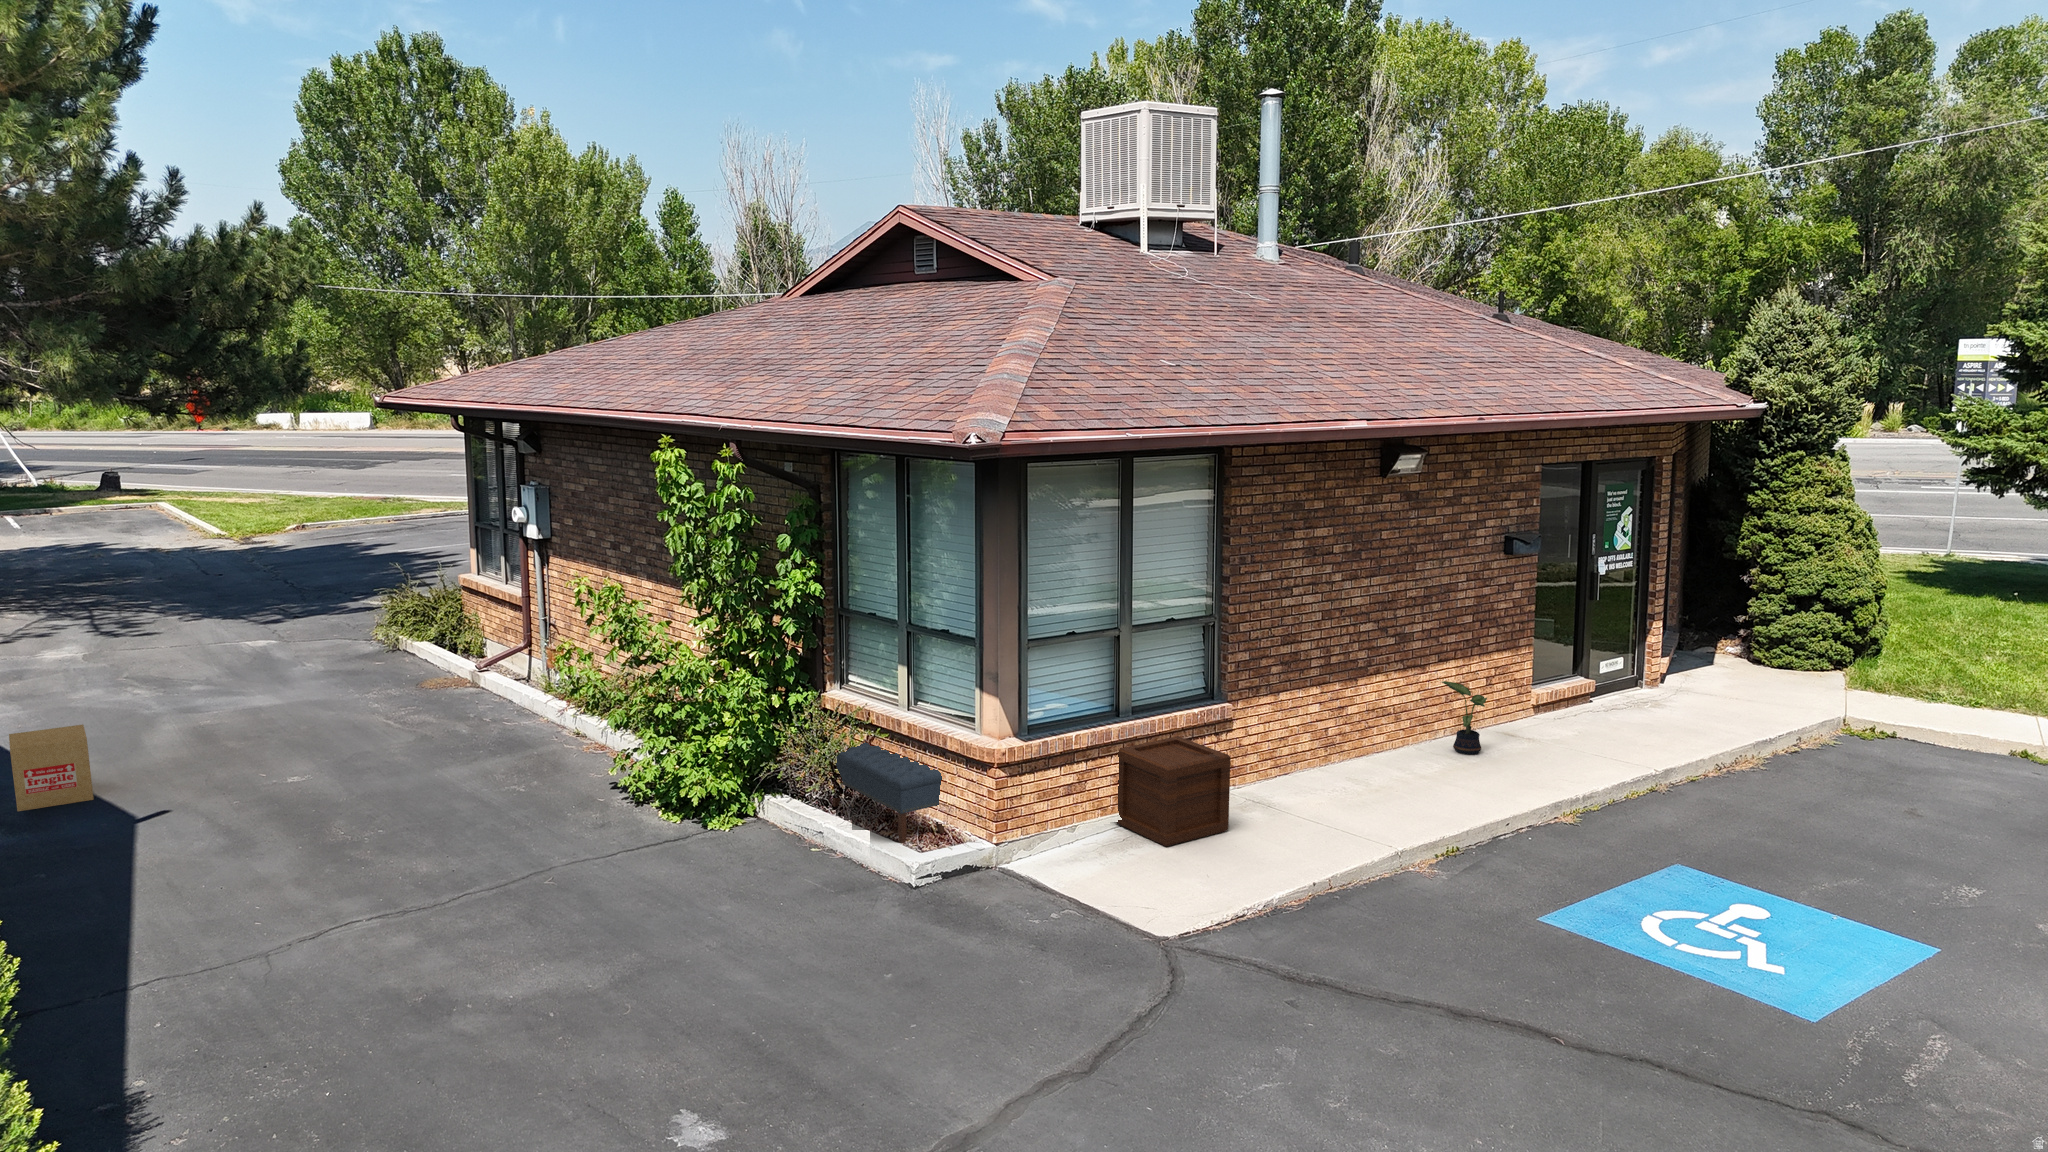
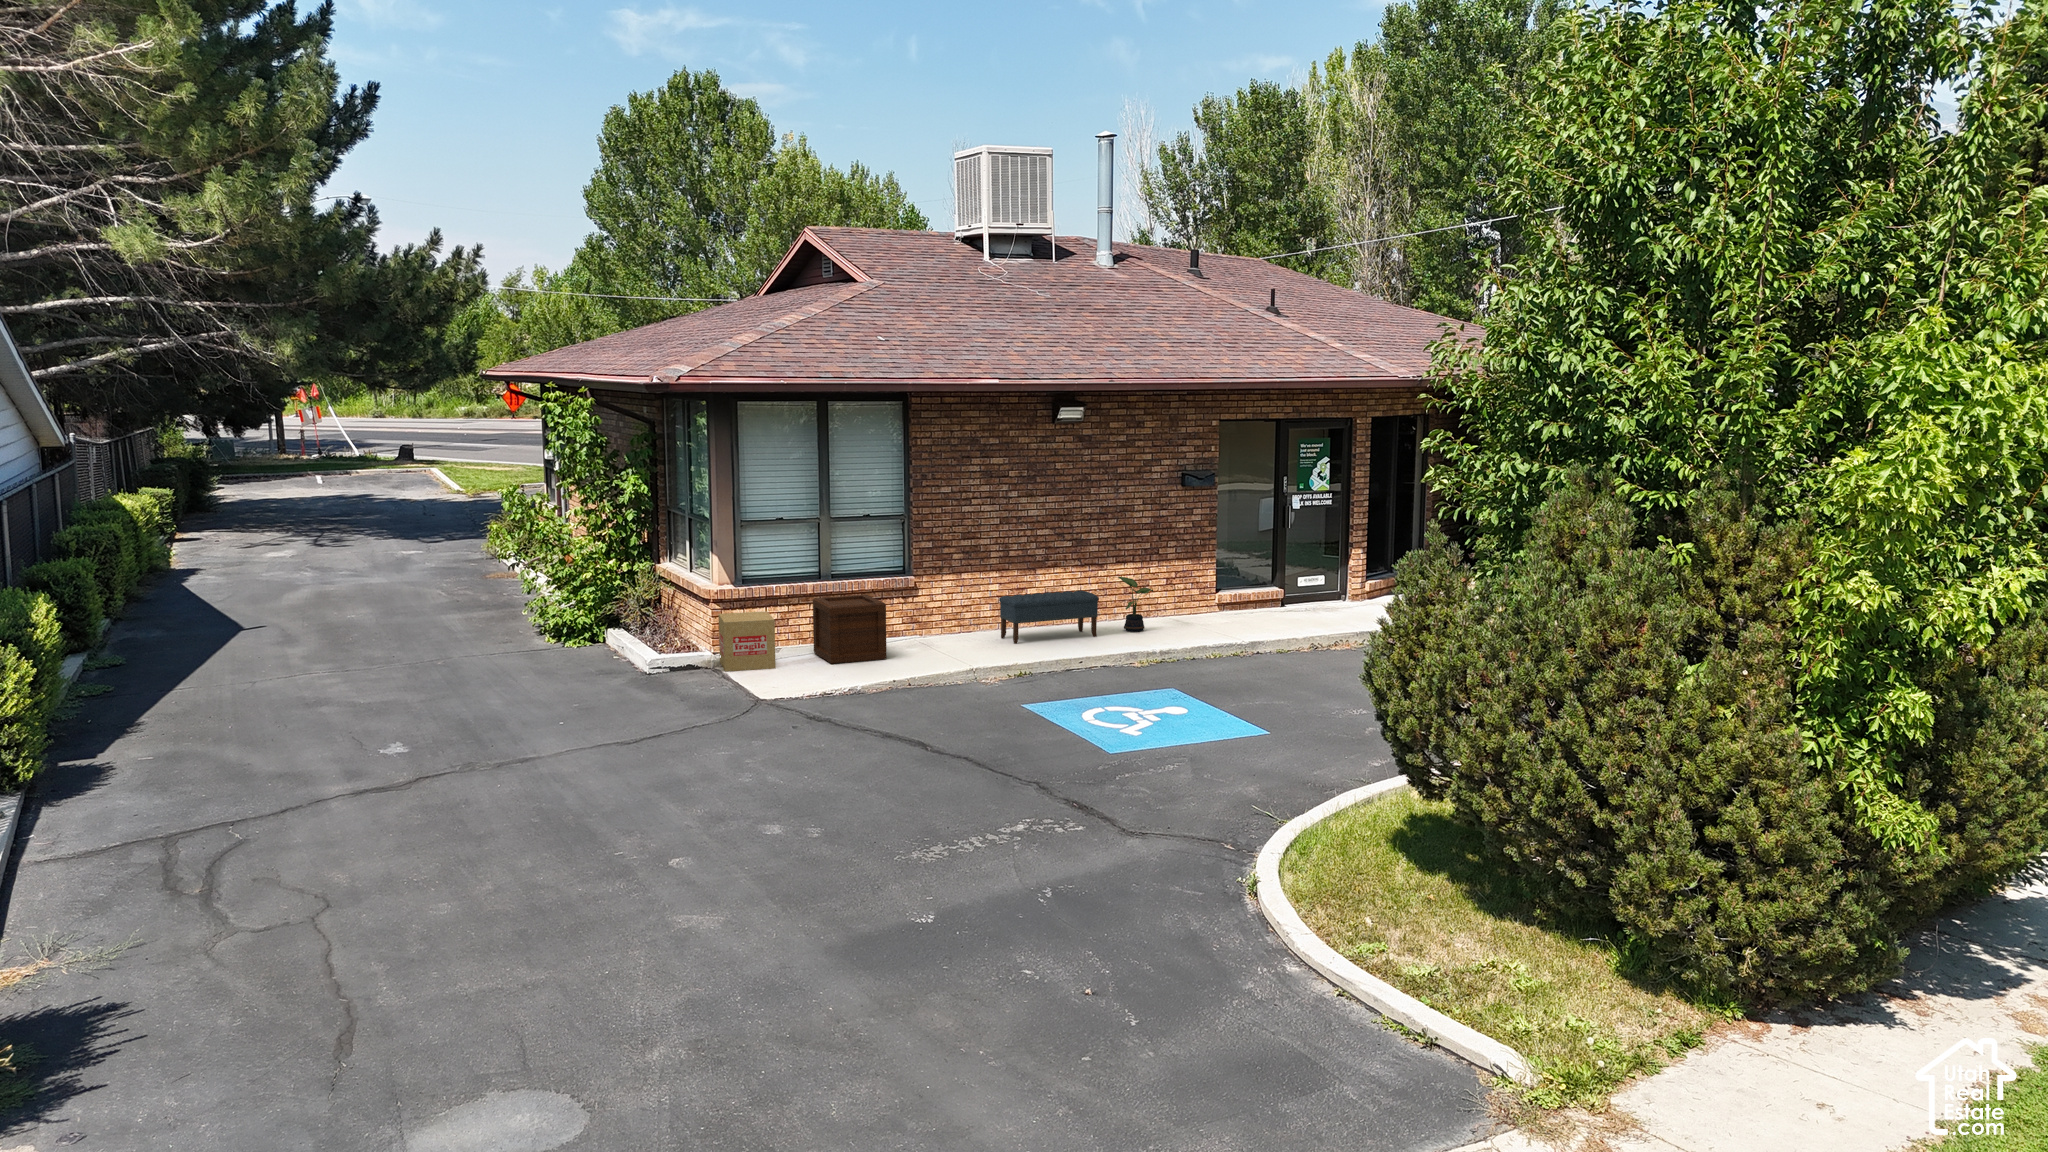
cardboard box: present [9,724,94,811] -> present [718,611,776,672]
bench: present [833,742,944,843] -> present [999,590,1099,644]

